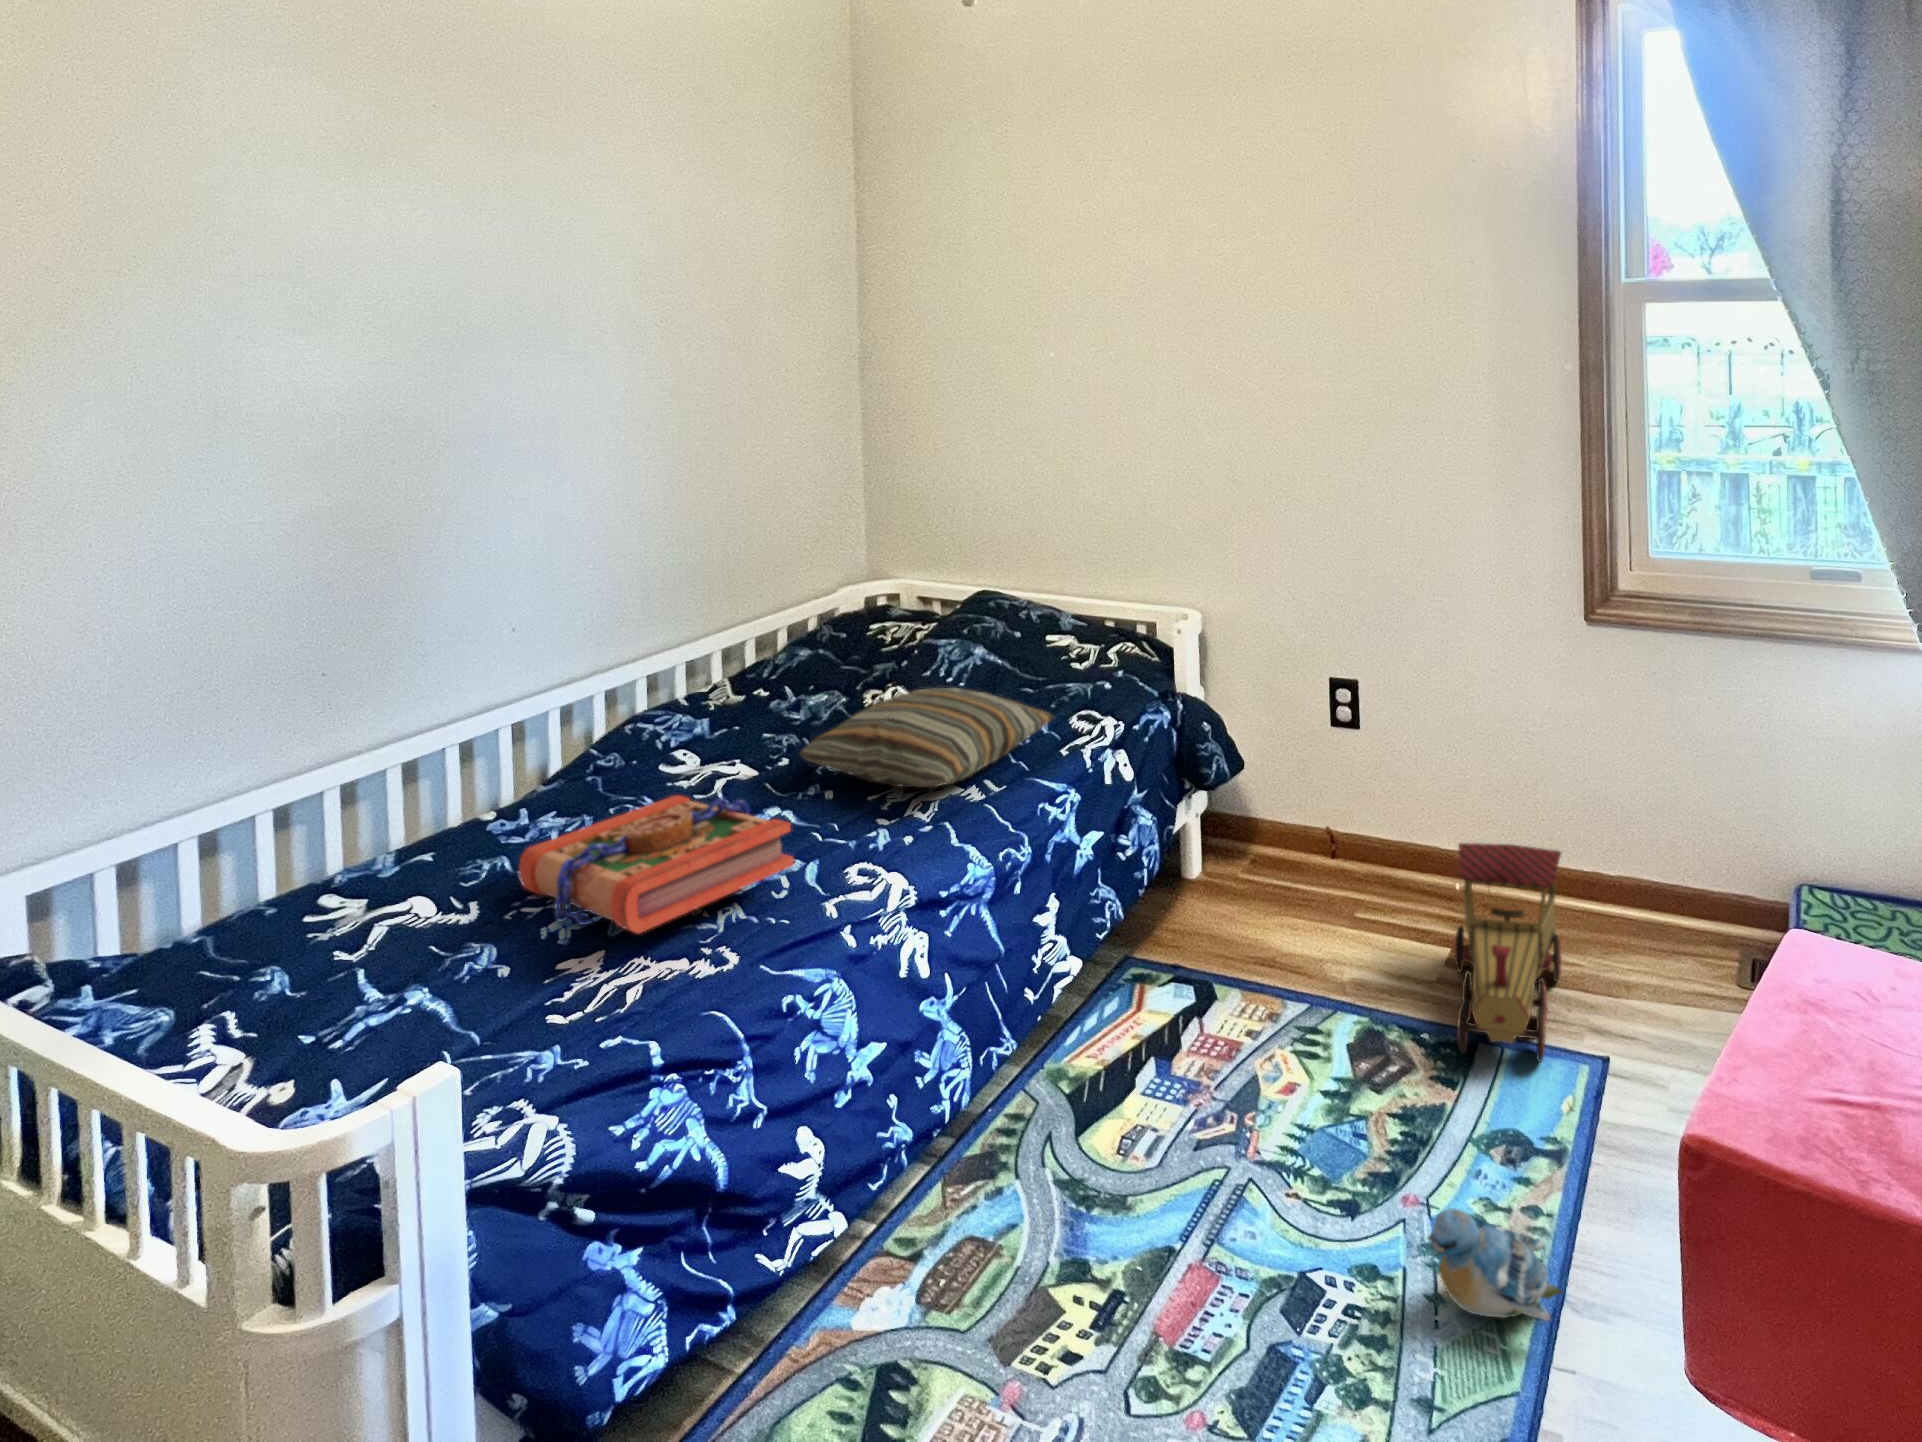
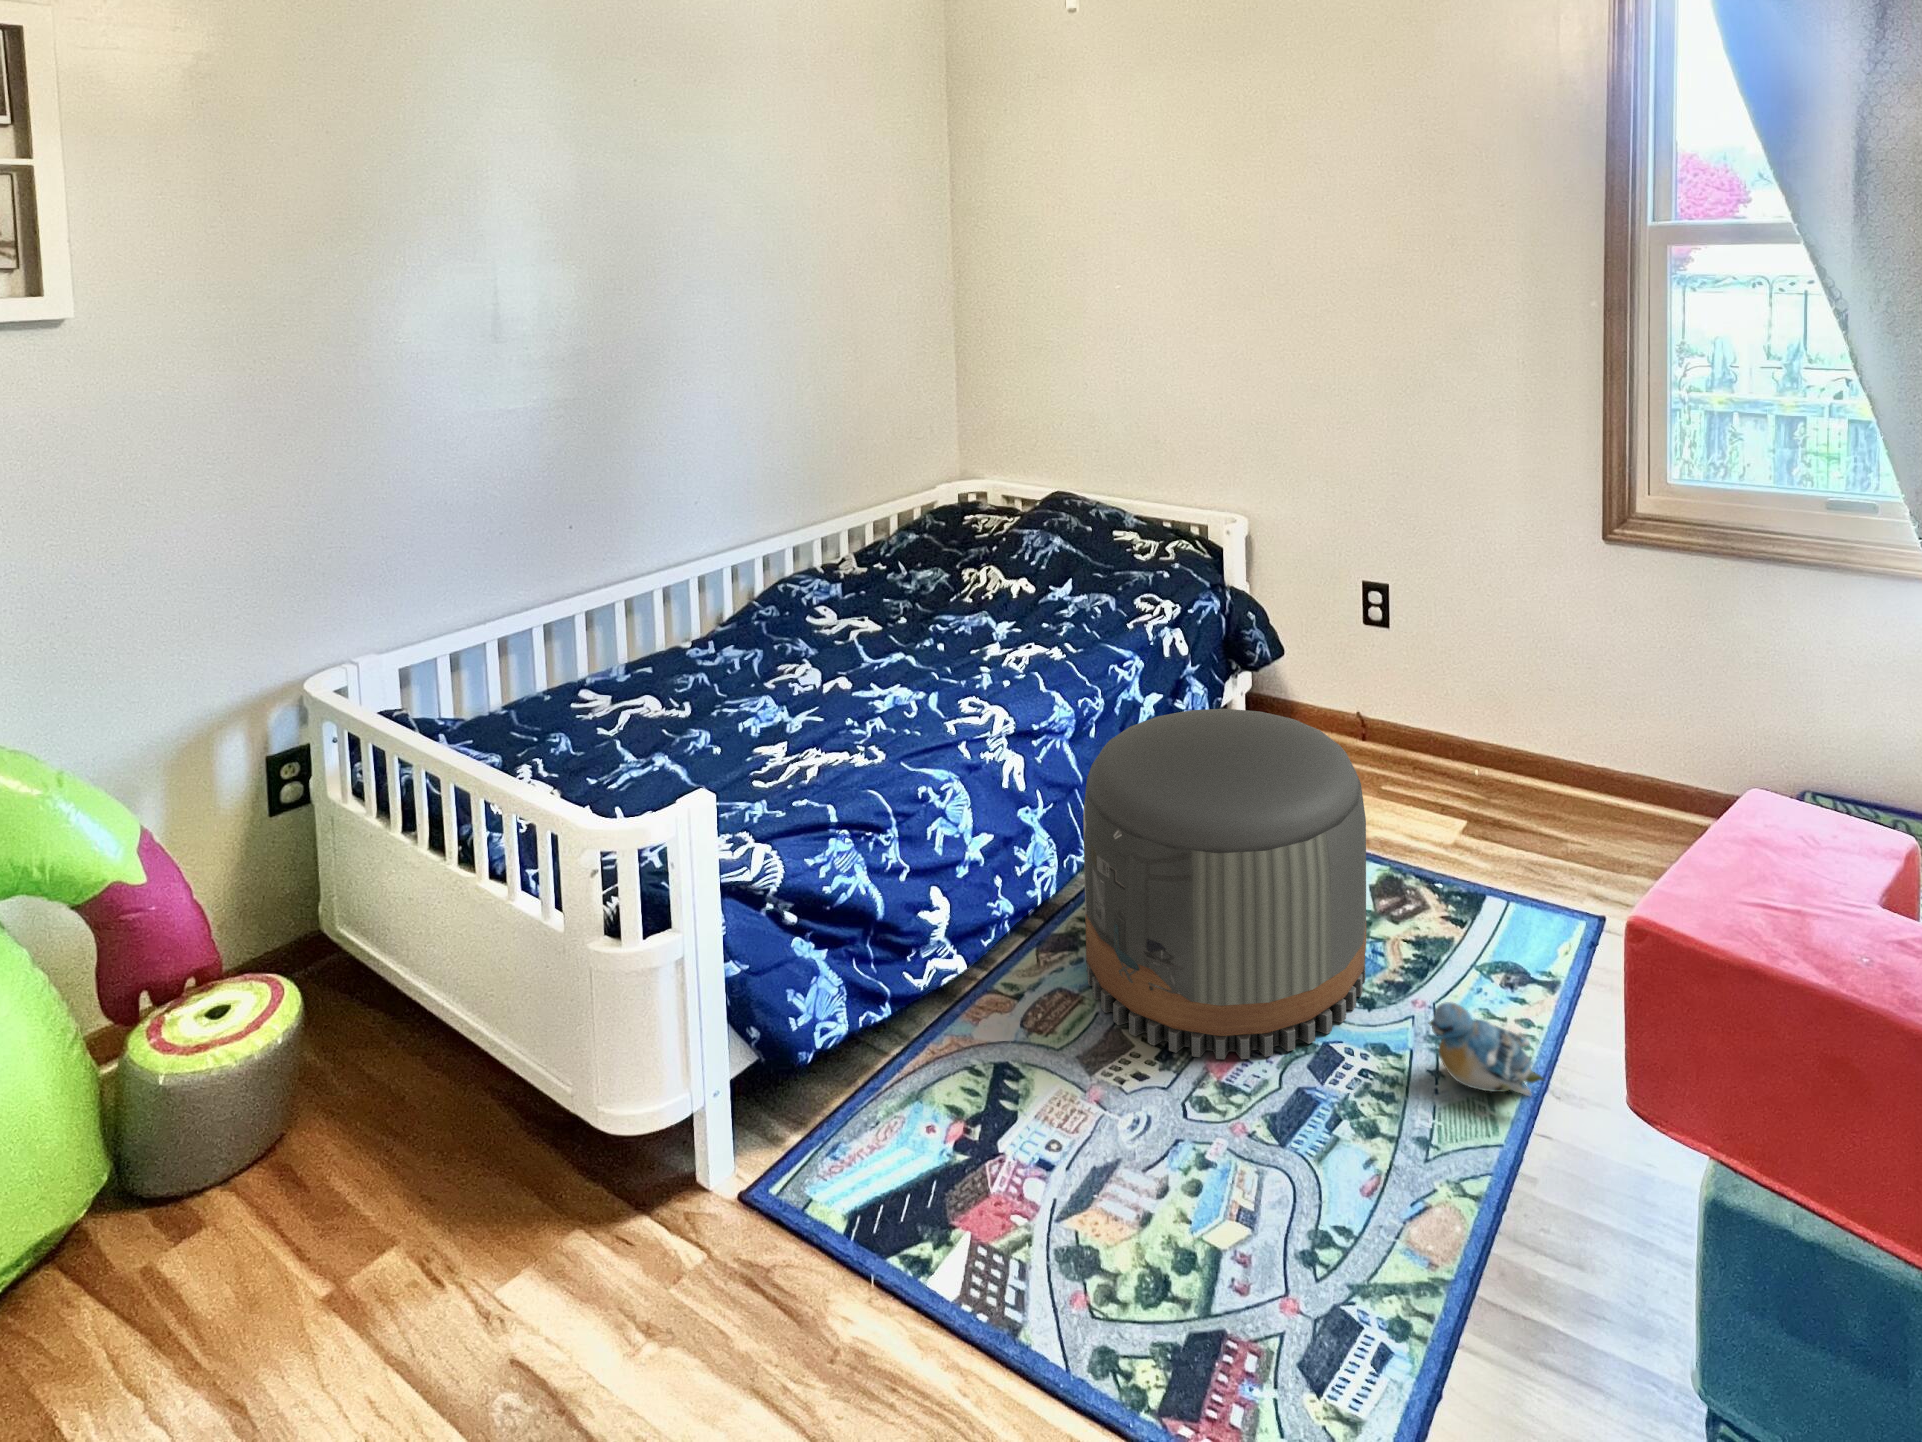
pillow: present [799,688,1054,787] -> none [916,570,1120,647]
book: present [519,795,794,933] -> none [720,638,921,732]
toy train: present [1455,843,1562,1062] -> none [1465,729,1566,915]
pouf: none [1001,849,1349,1318] -> present [1083,709,1366,1059]

